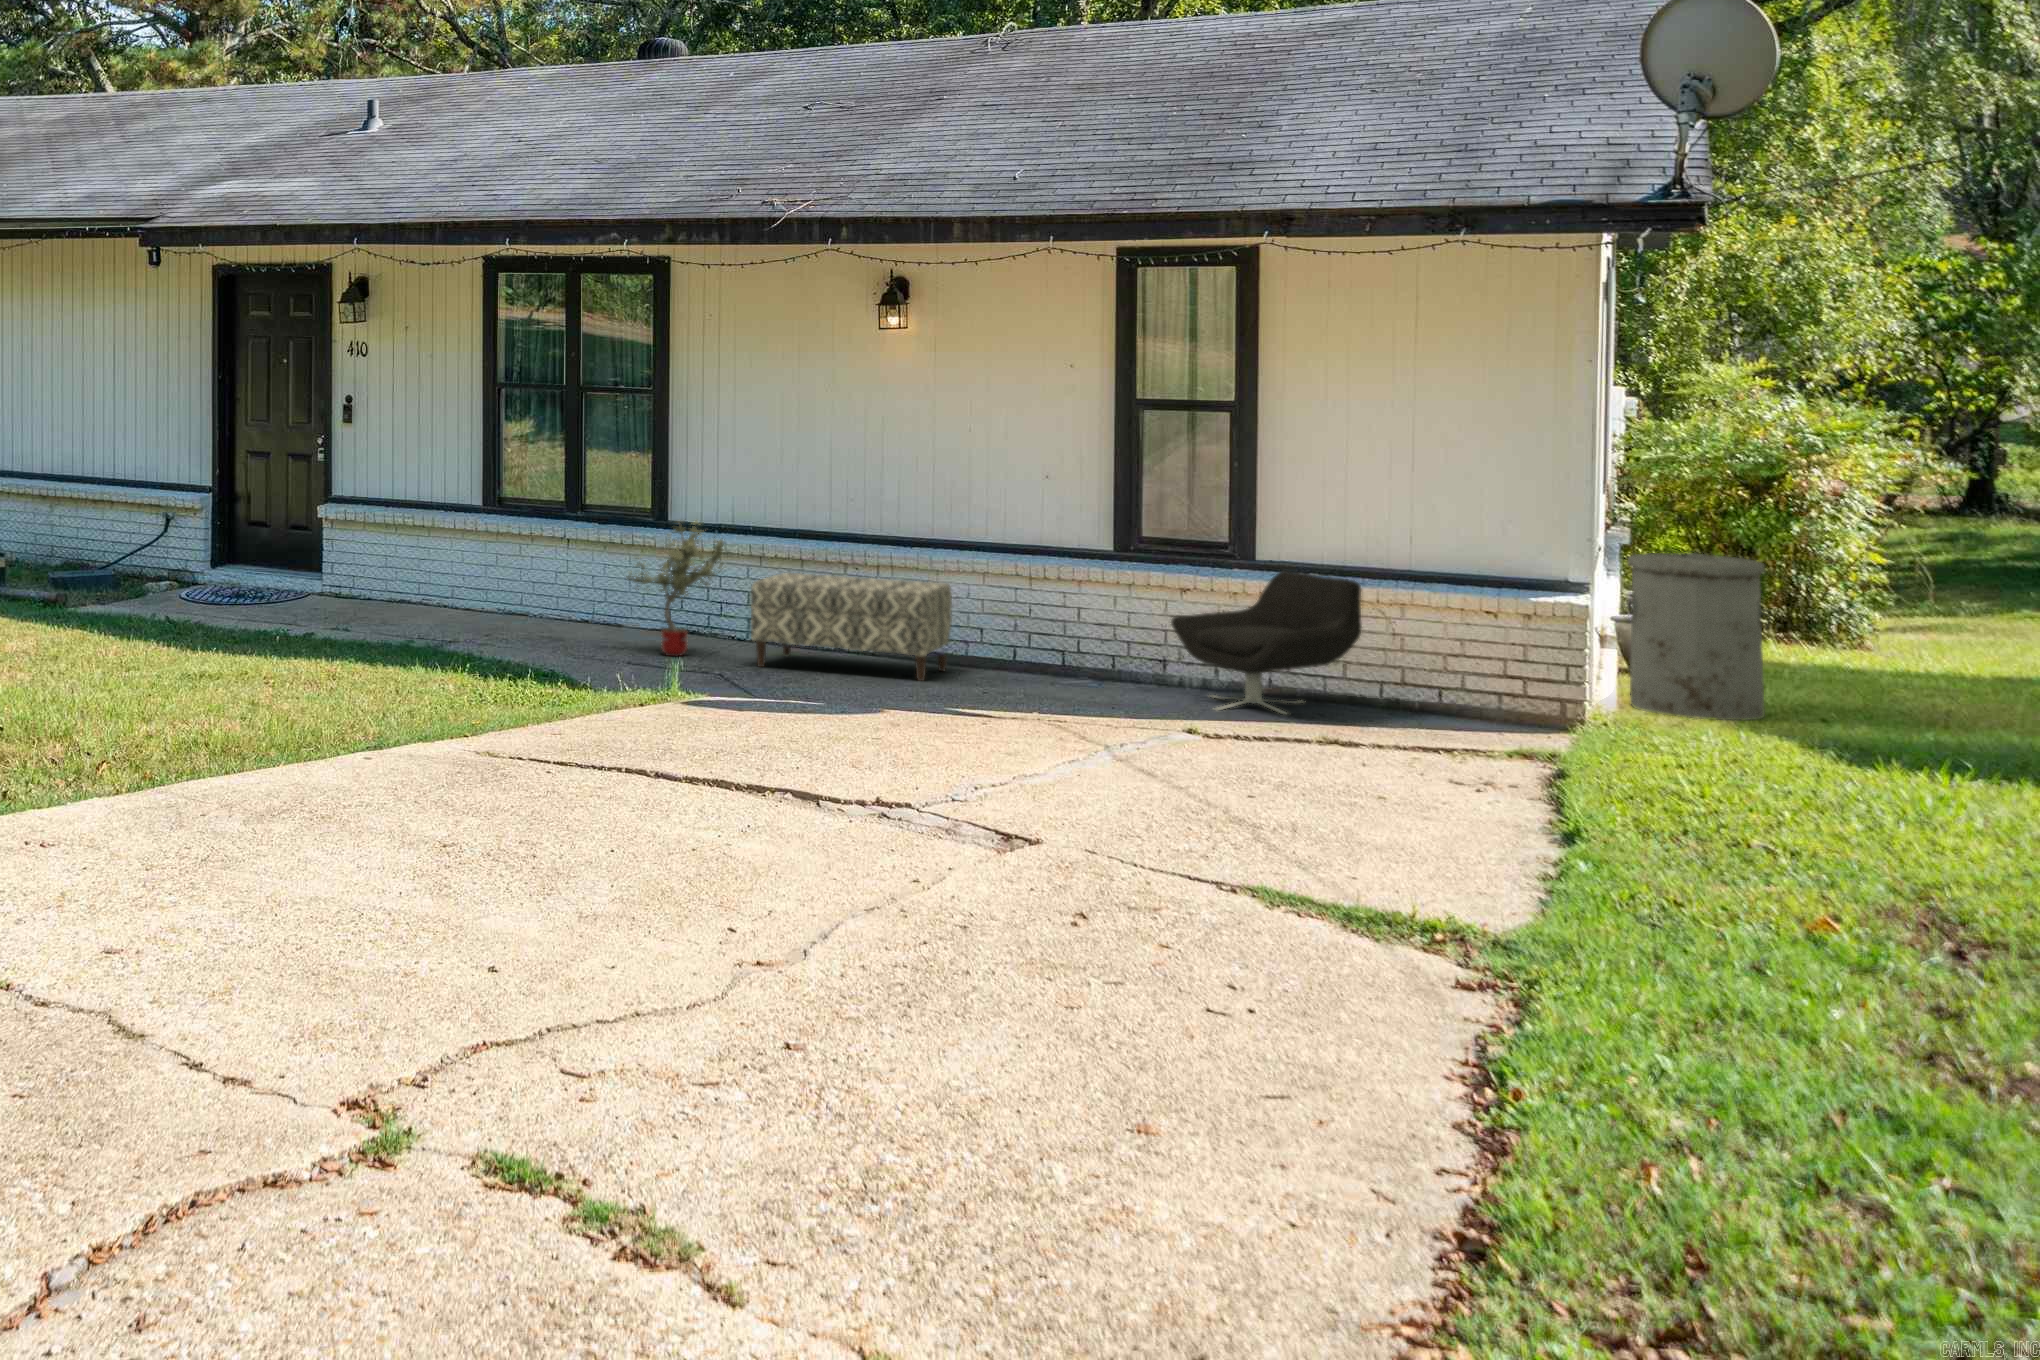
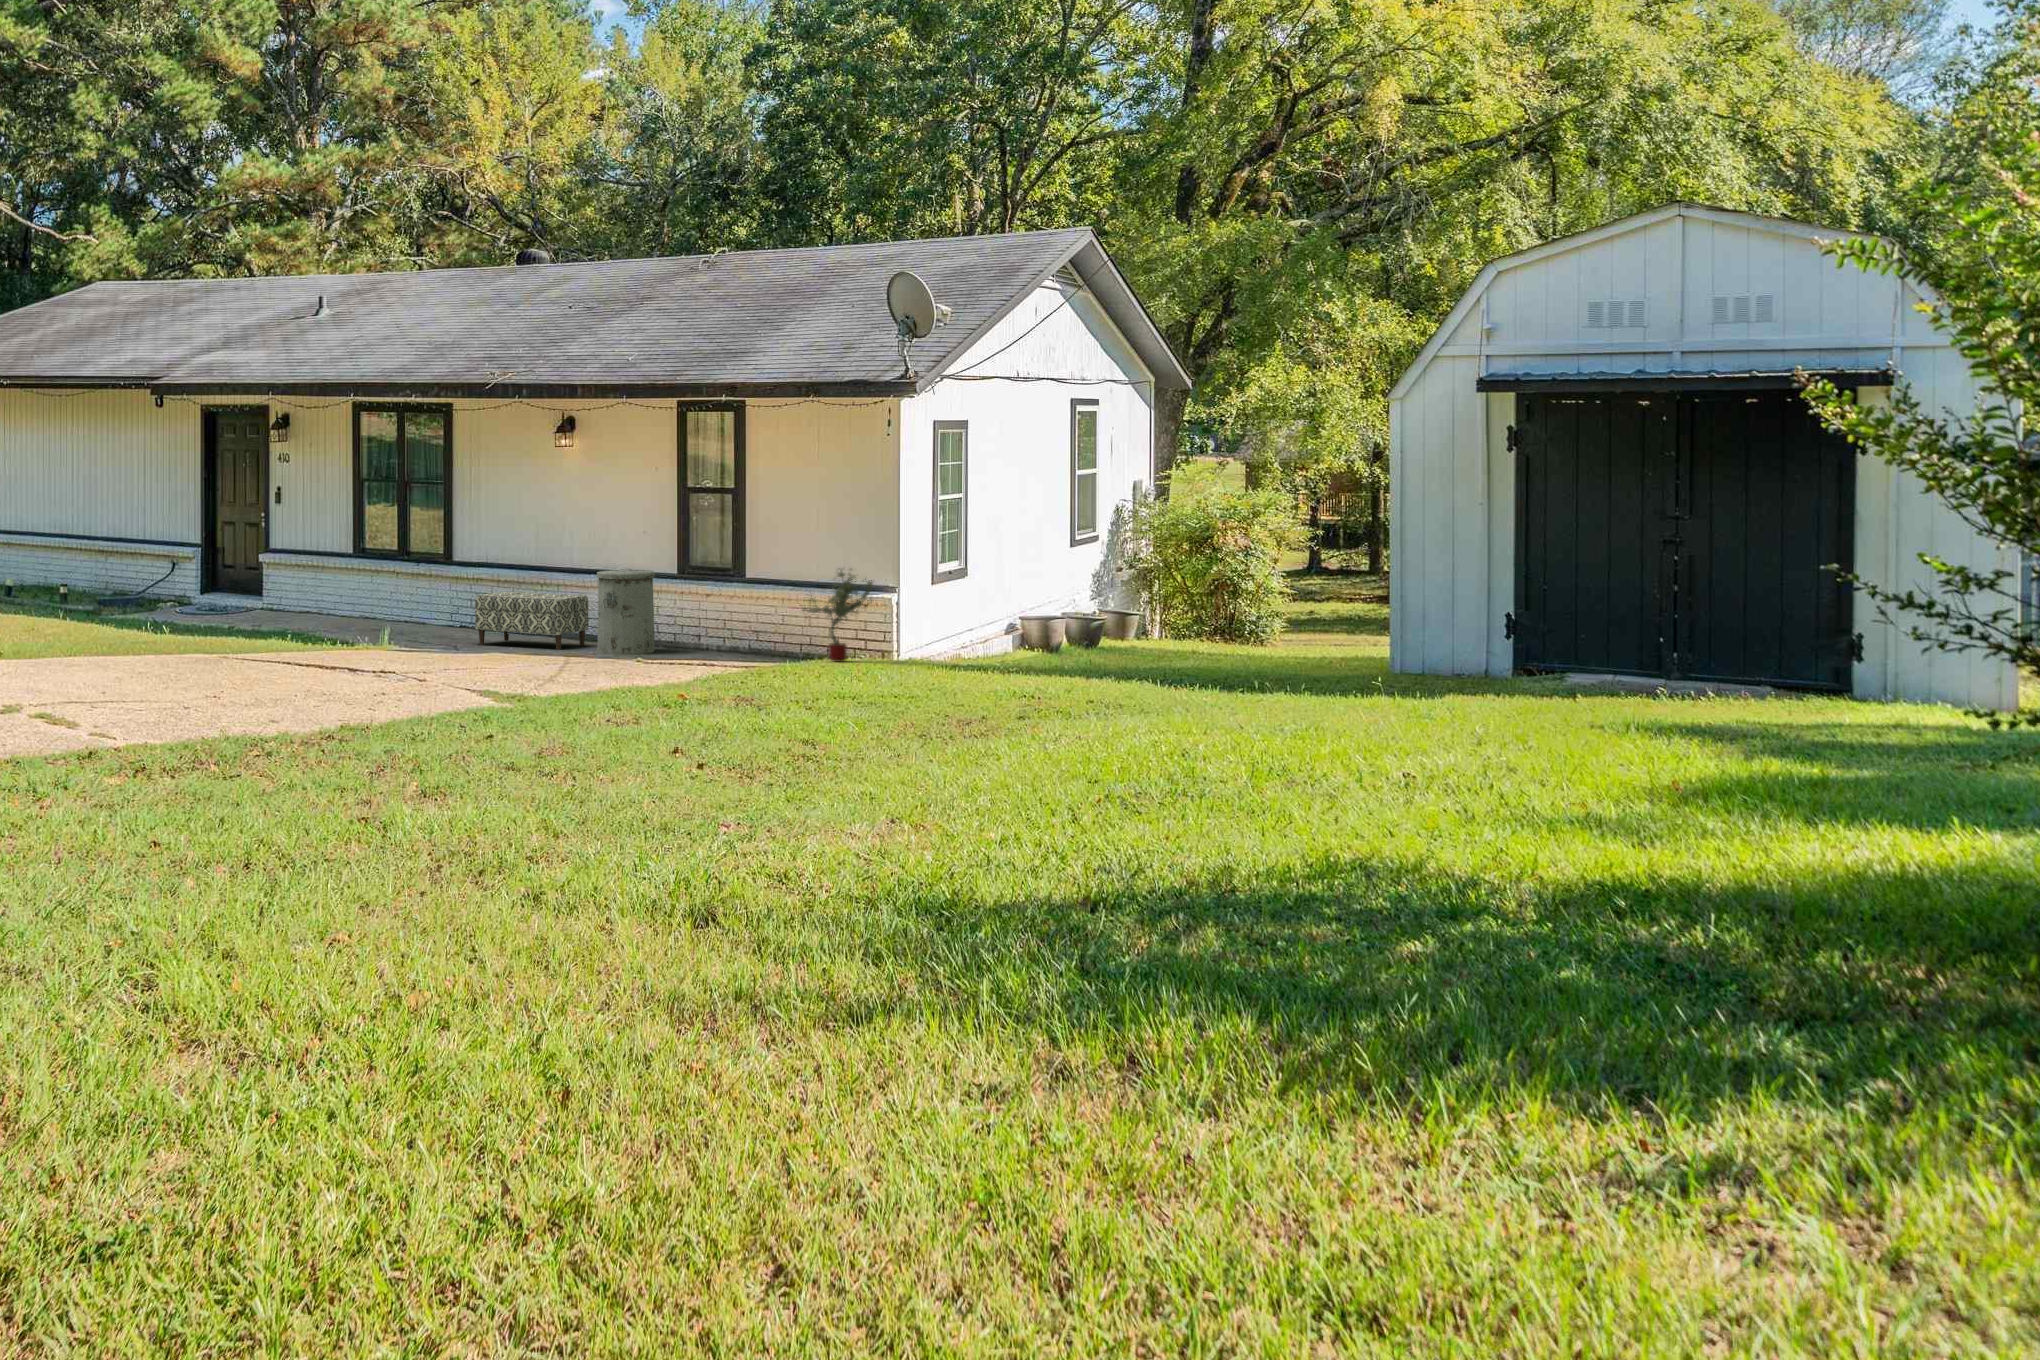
potted tree: present [626,521,724,656] -> present [802,568,872,662]
trash can: present [1628,553,1772,720] -> present [597,569,655,654]
lounge chair: present [1171,570,1361,714] -> none [678,584,769,662]

